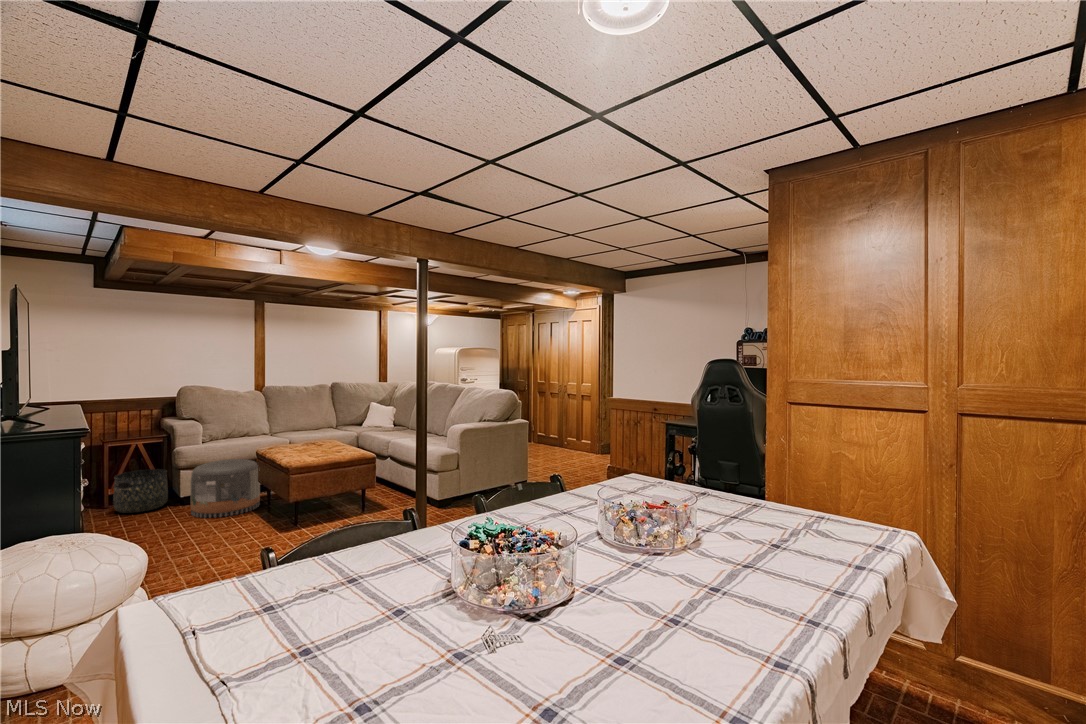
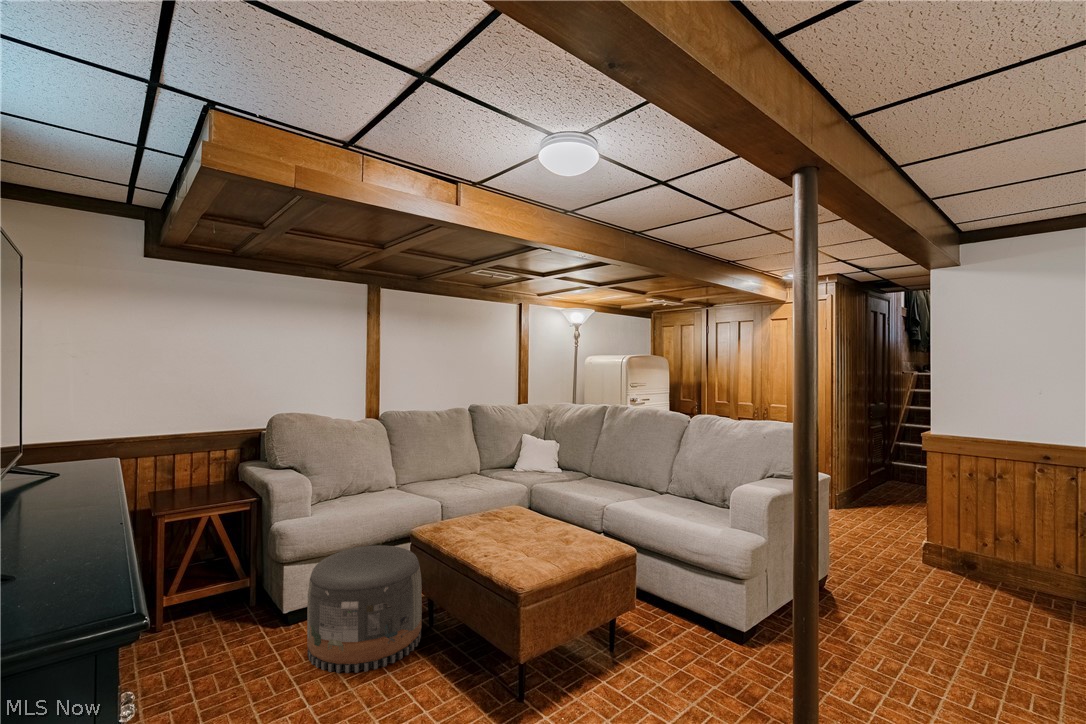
basket: present [113,469,168,513] -> none [171,561,261,653]

